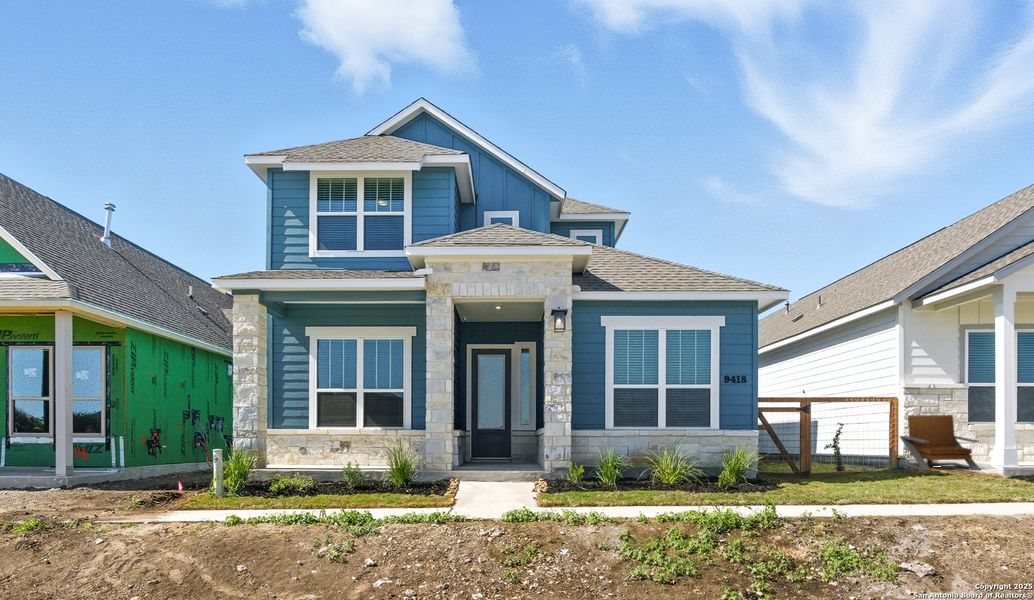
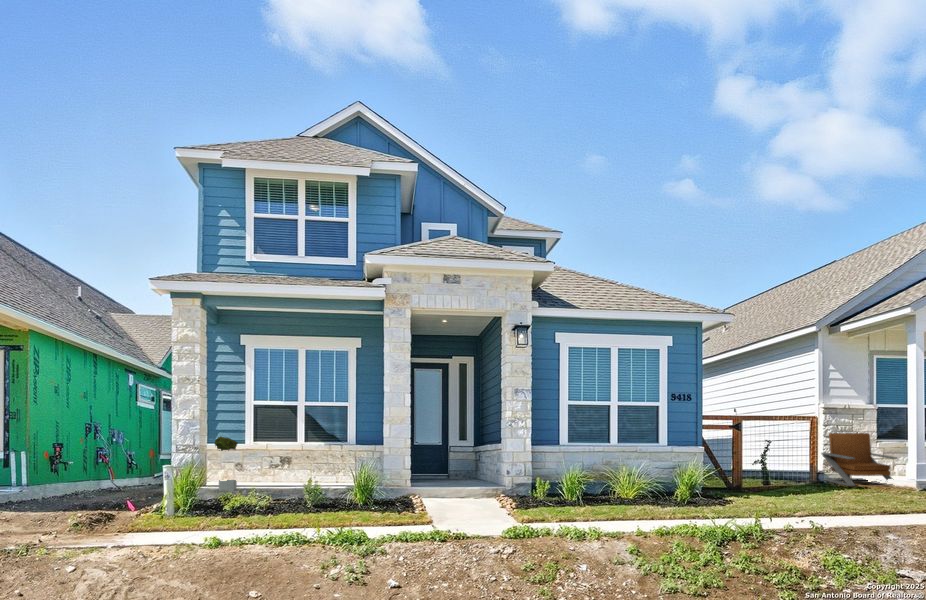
potted tree: none [277,423,300,474] -> present [215,436,238,491]

